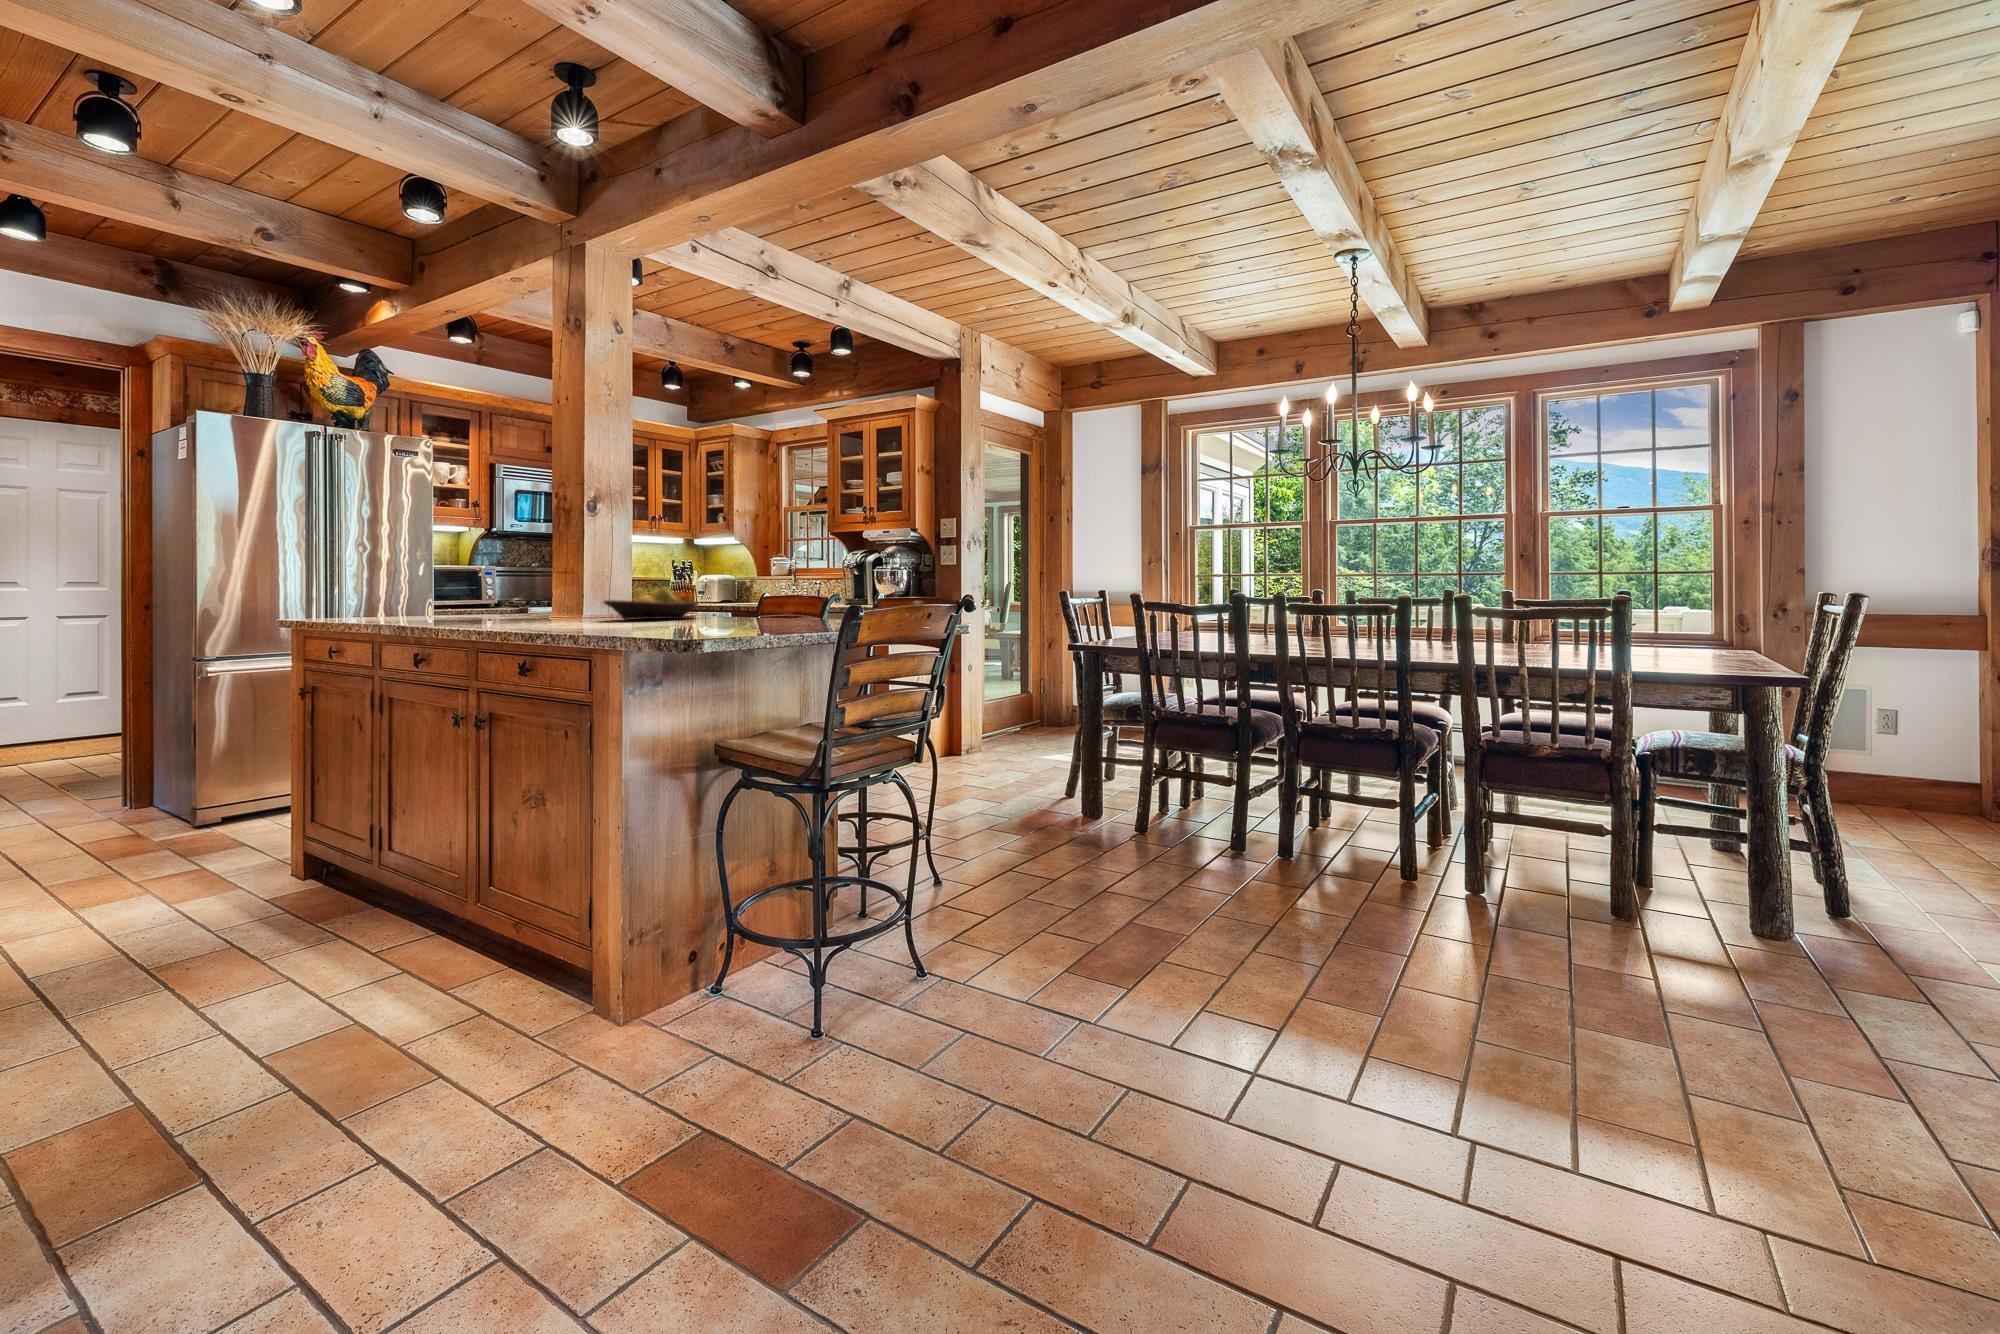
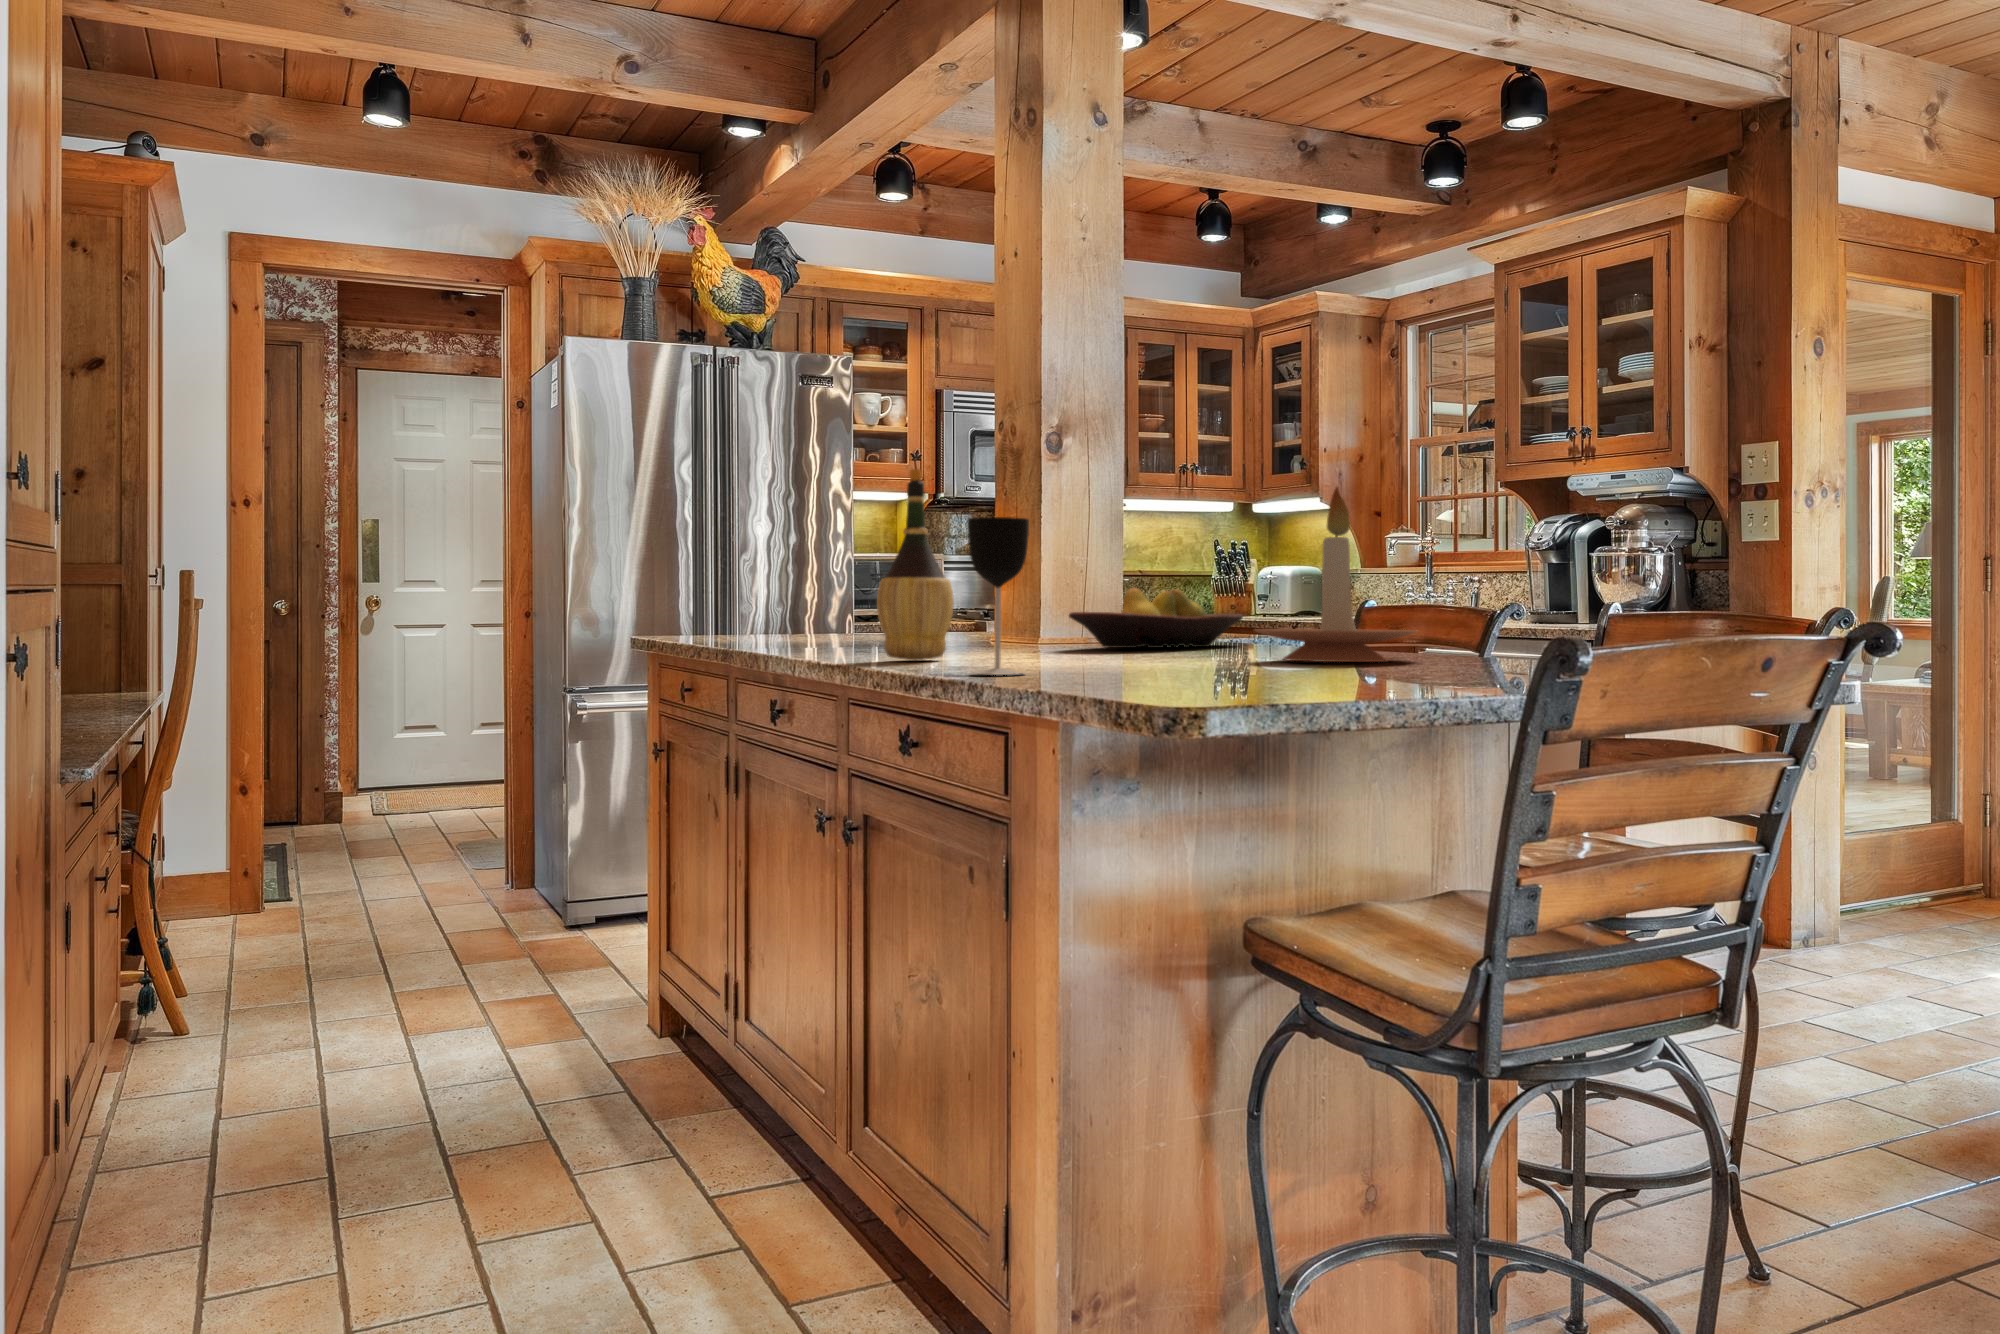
wine bottle: none [492,522,539,626] -> present [877,469,954,660]
candle holder: none [708,540,788,624] -> present [1255,487,1416,662]
wine glass: none [556,552,591,632] -> present [968,517,1029,675]

